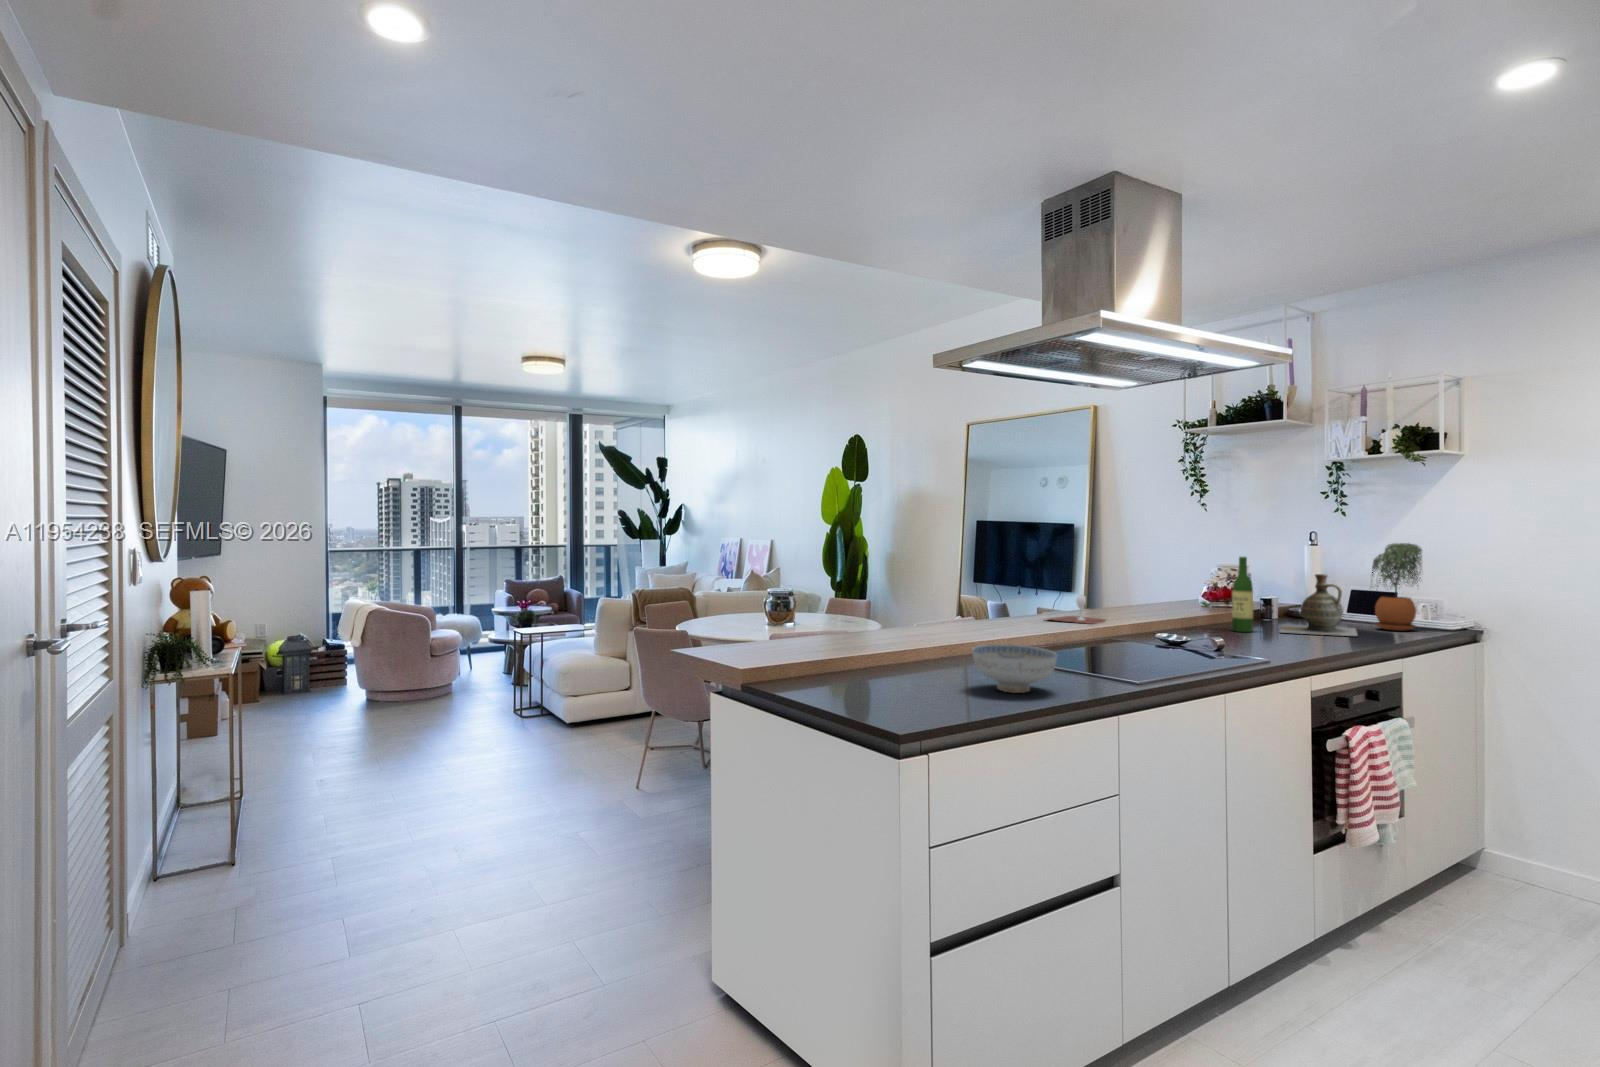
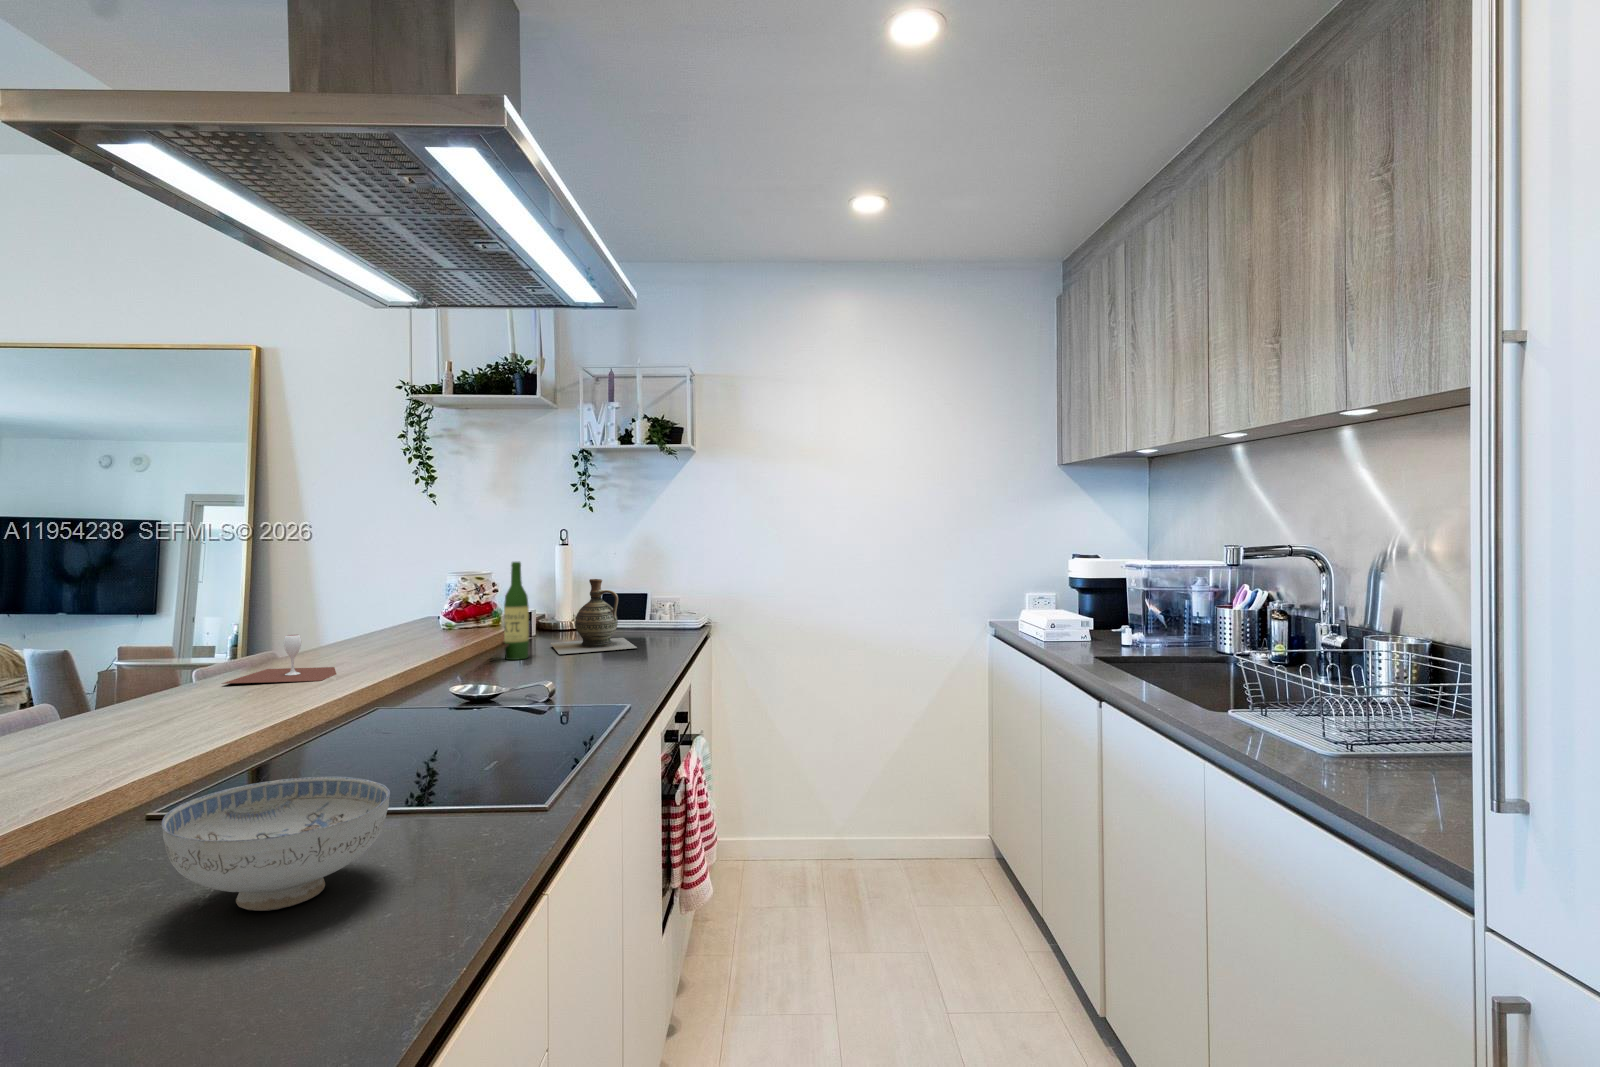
potted plant: present [1372,543,1422,631] -> none [630,541,675,636]

